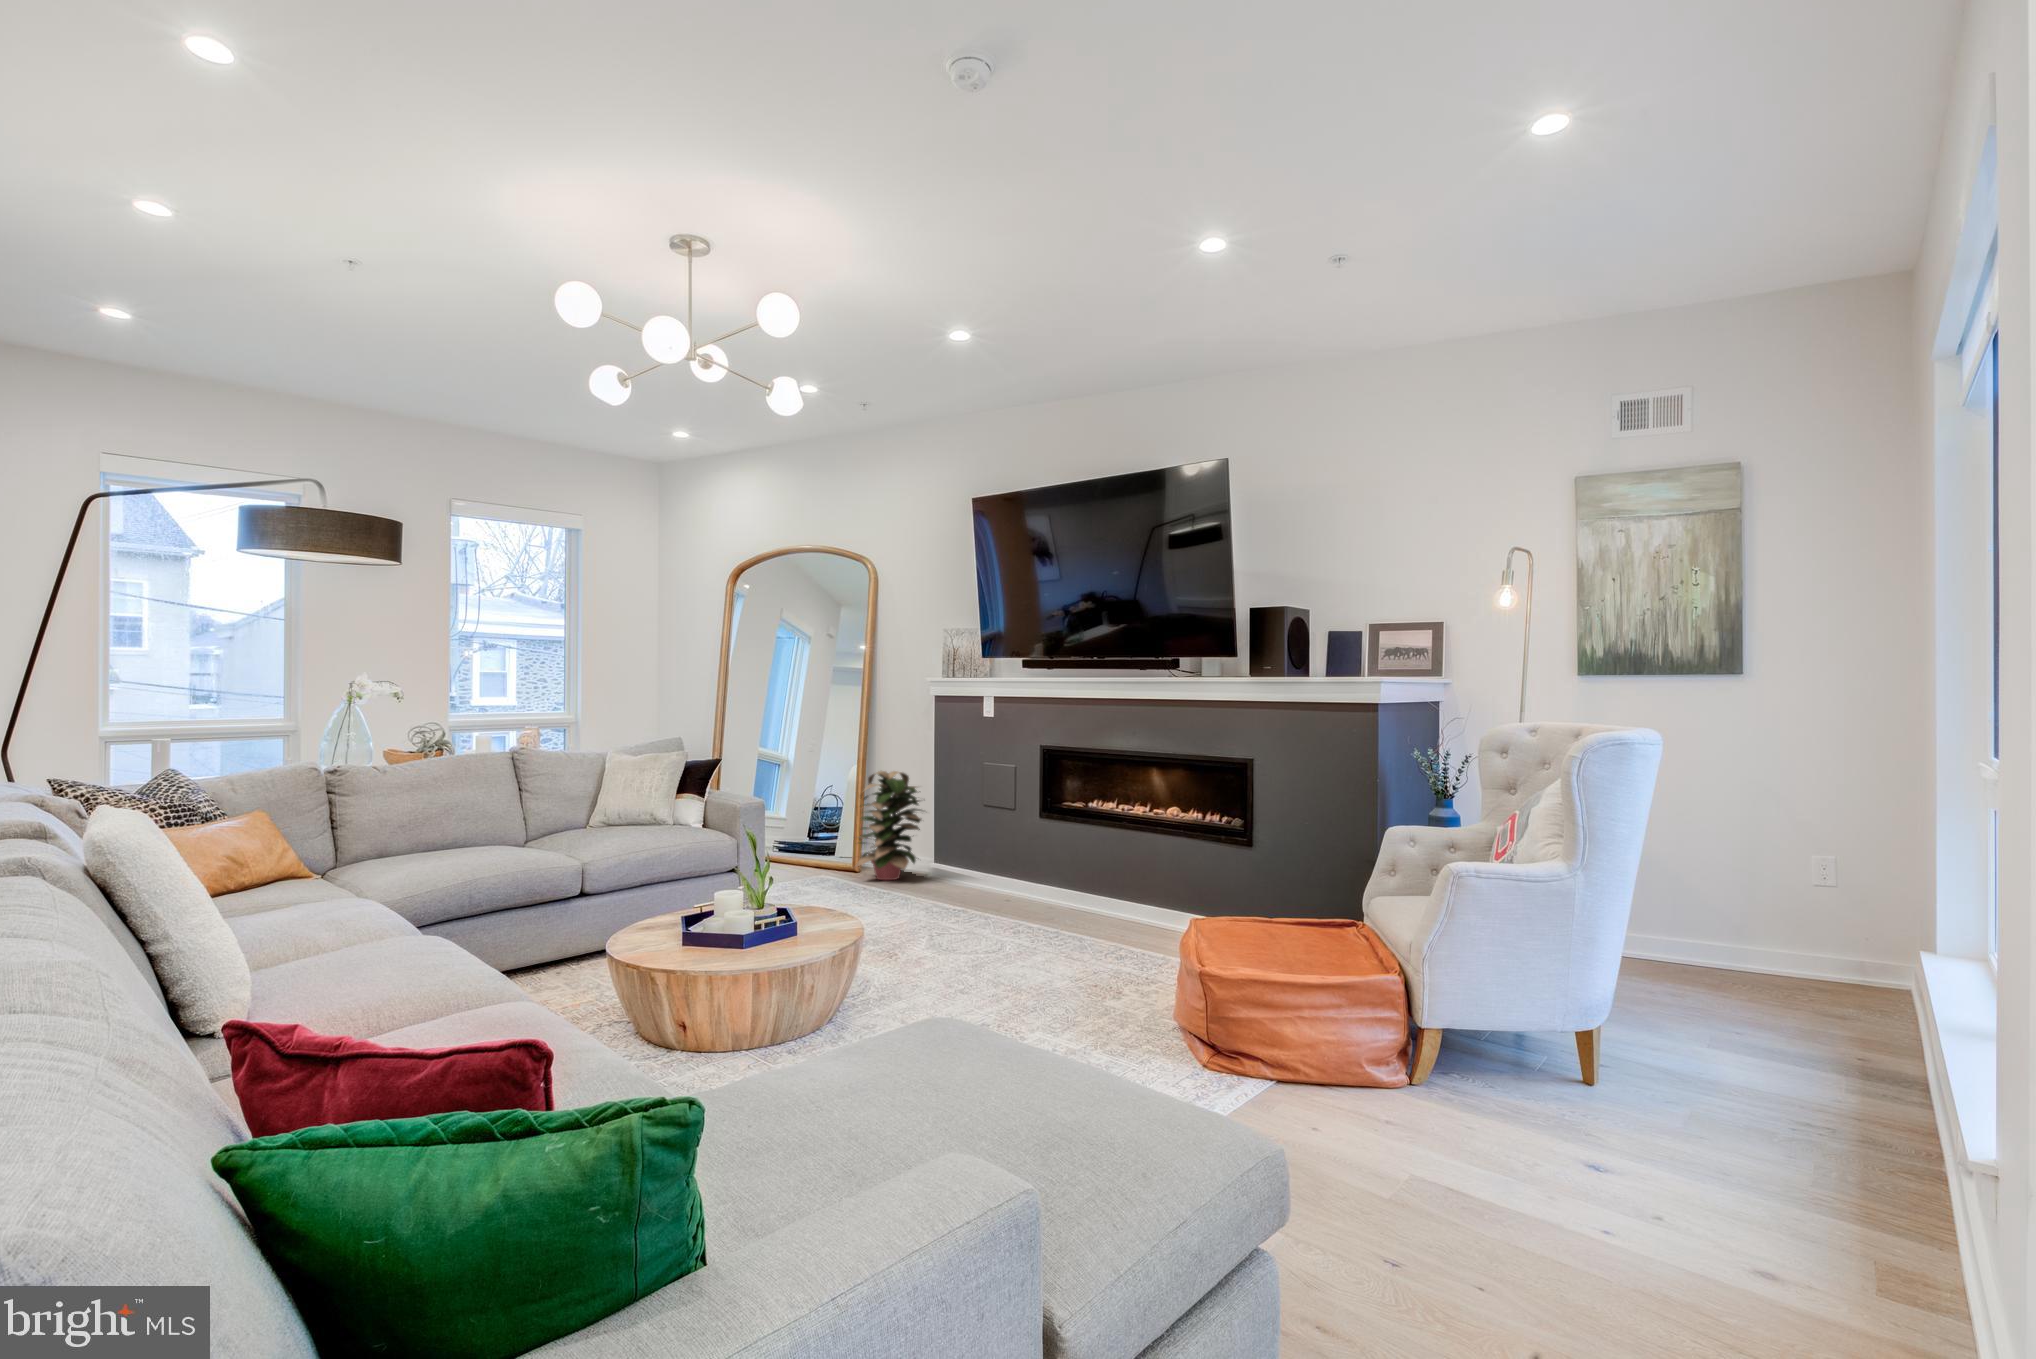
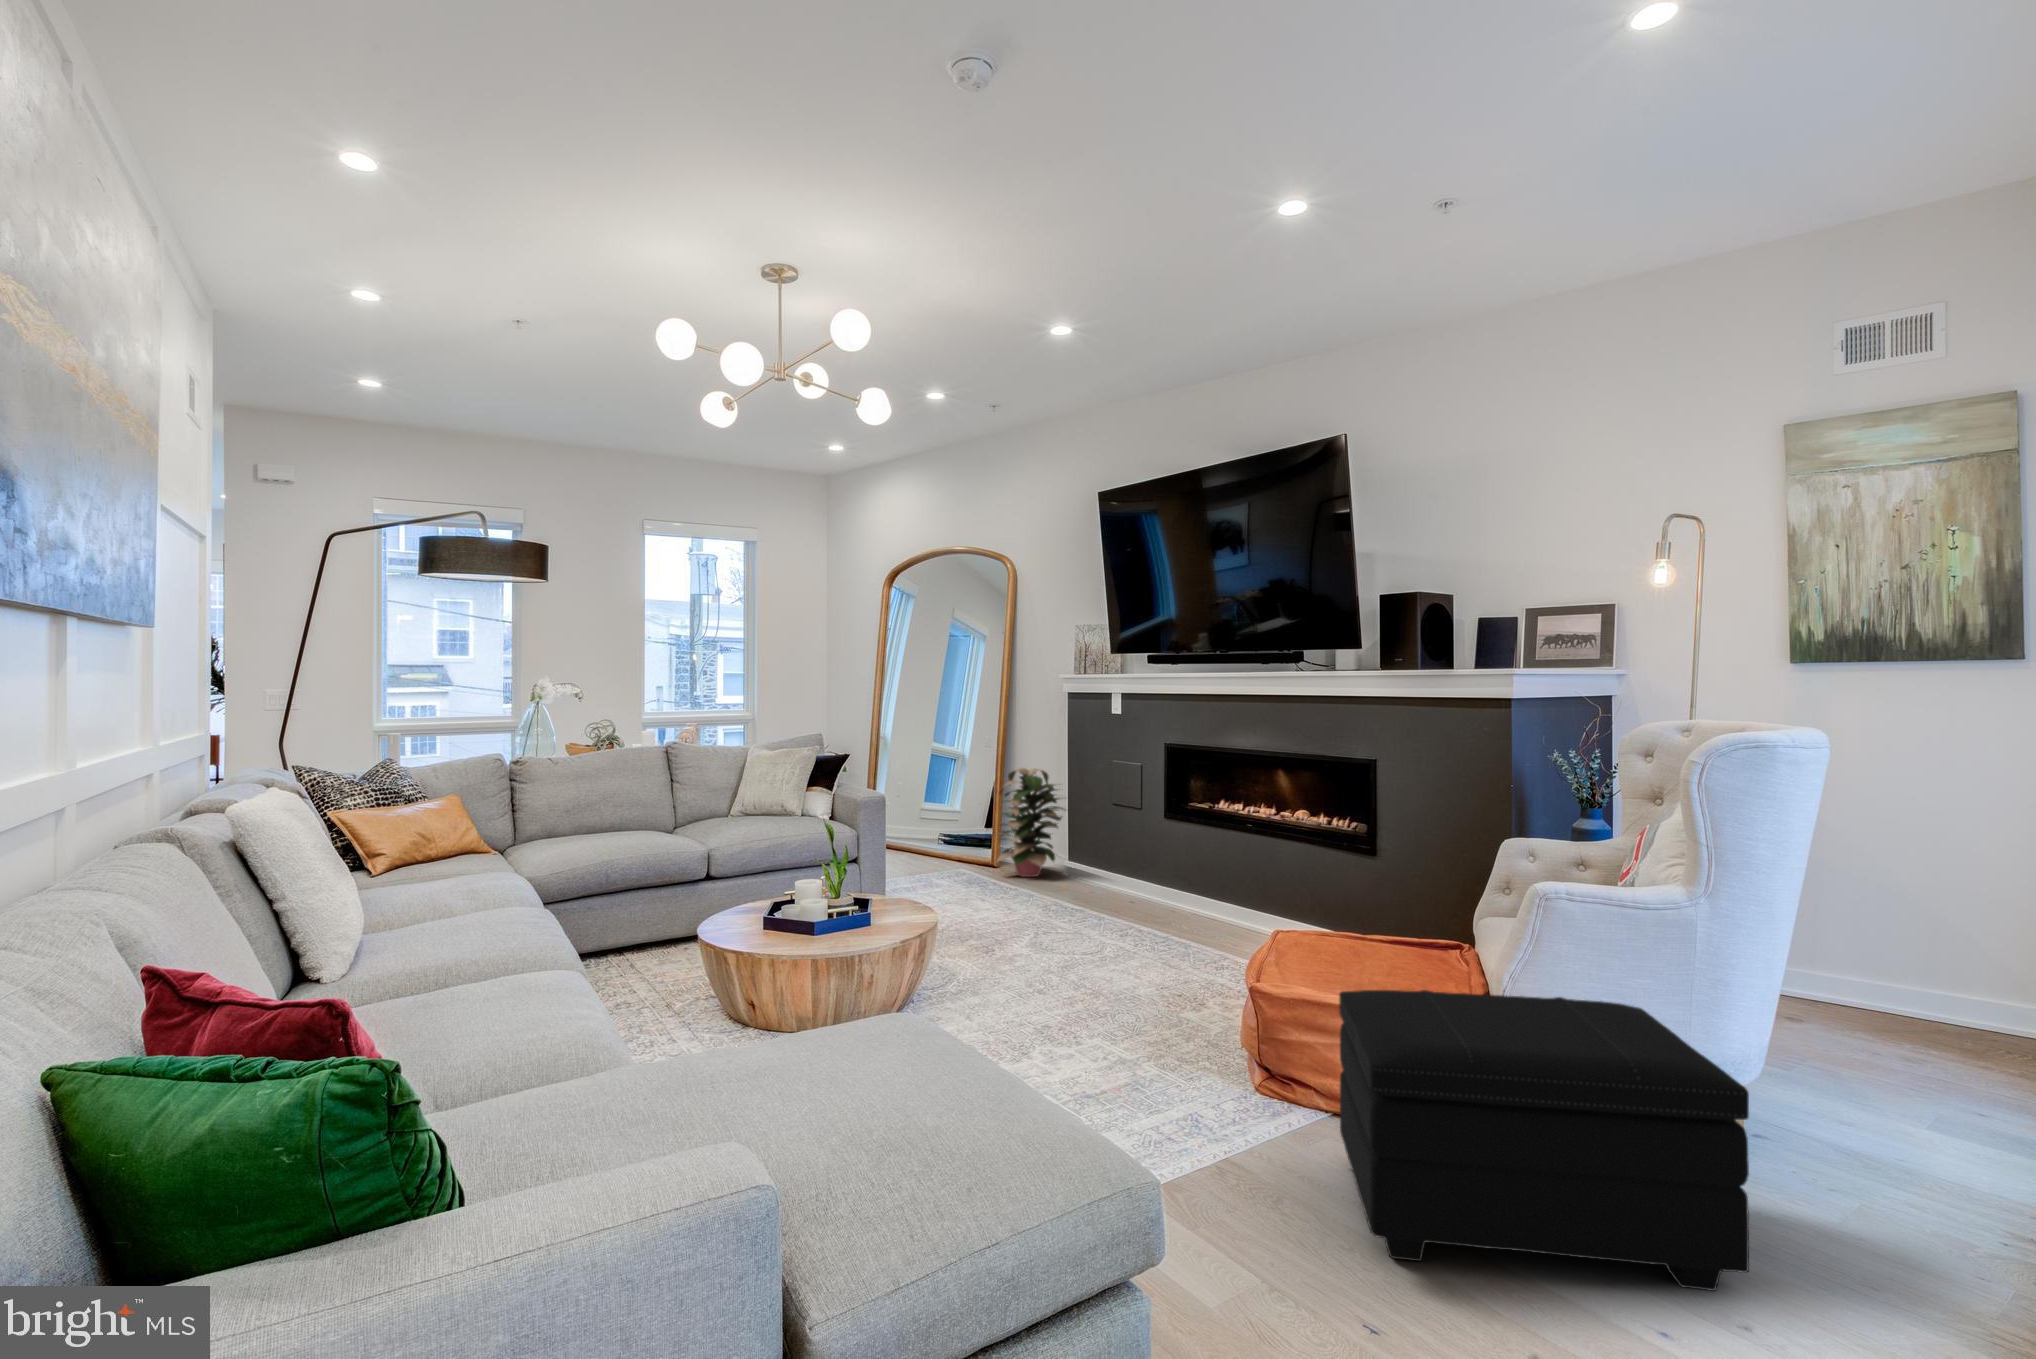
footstool: none [1301,962,1662,1202] -> present [1339,990,1749,1291]

